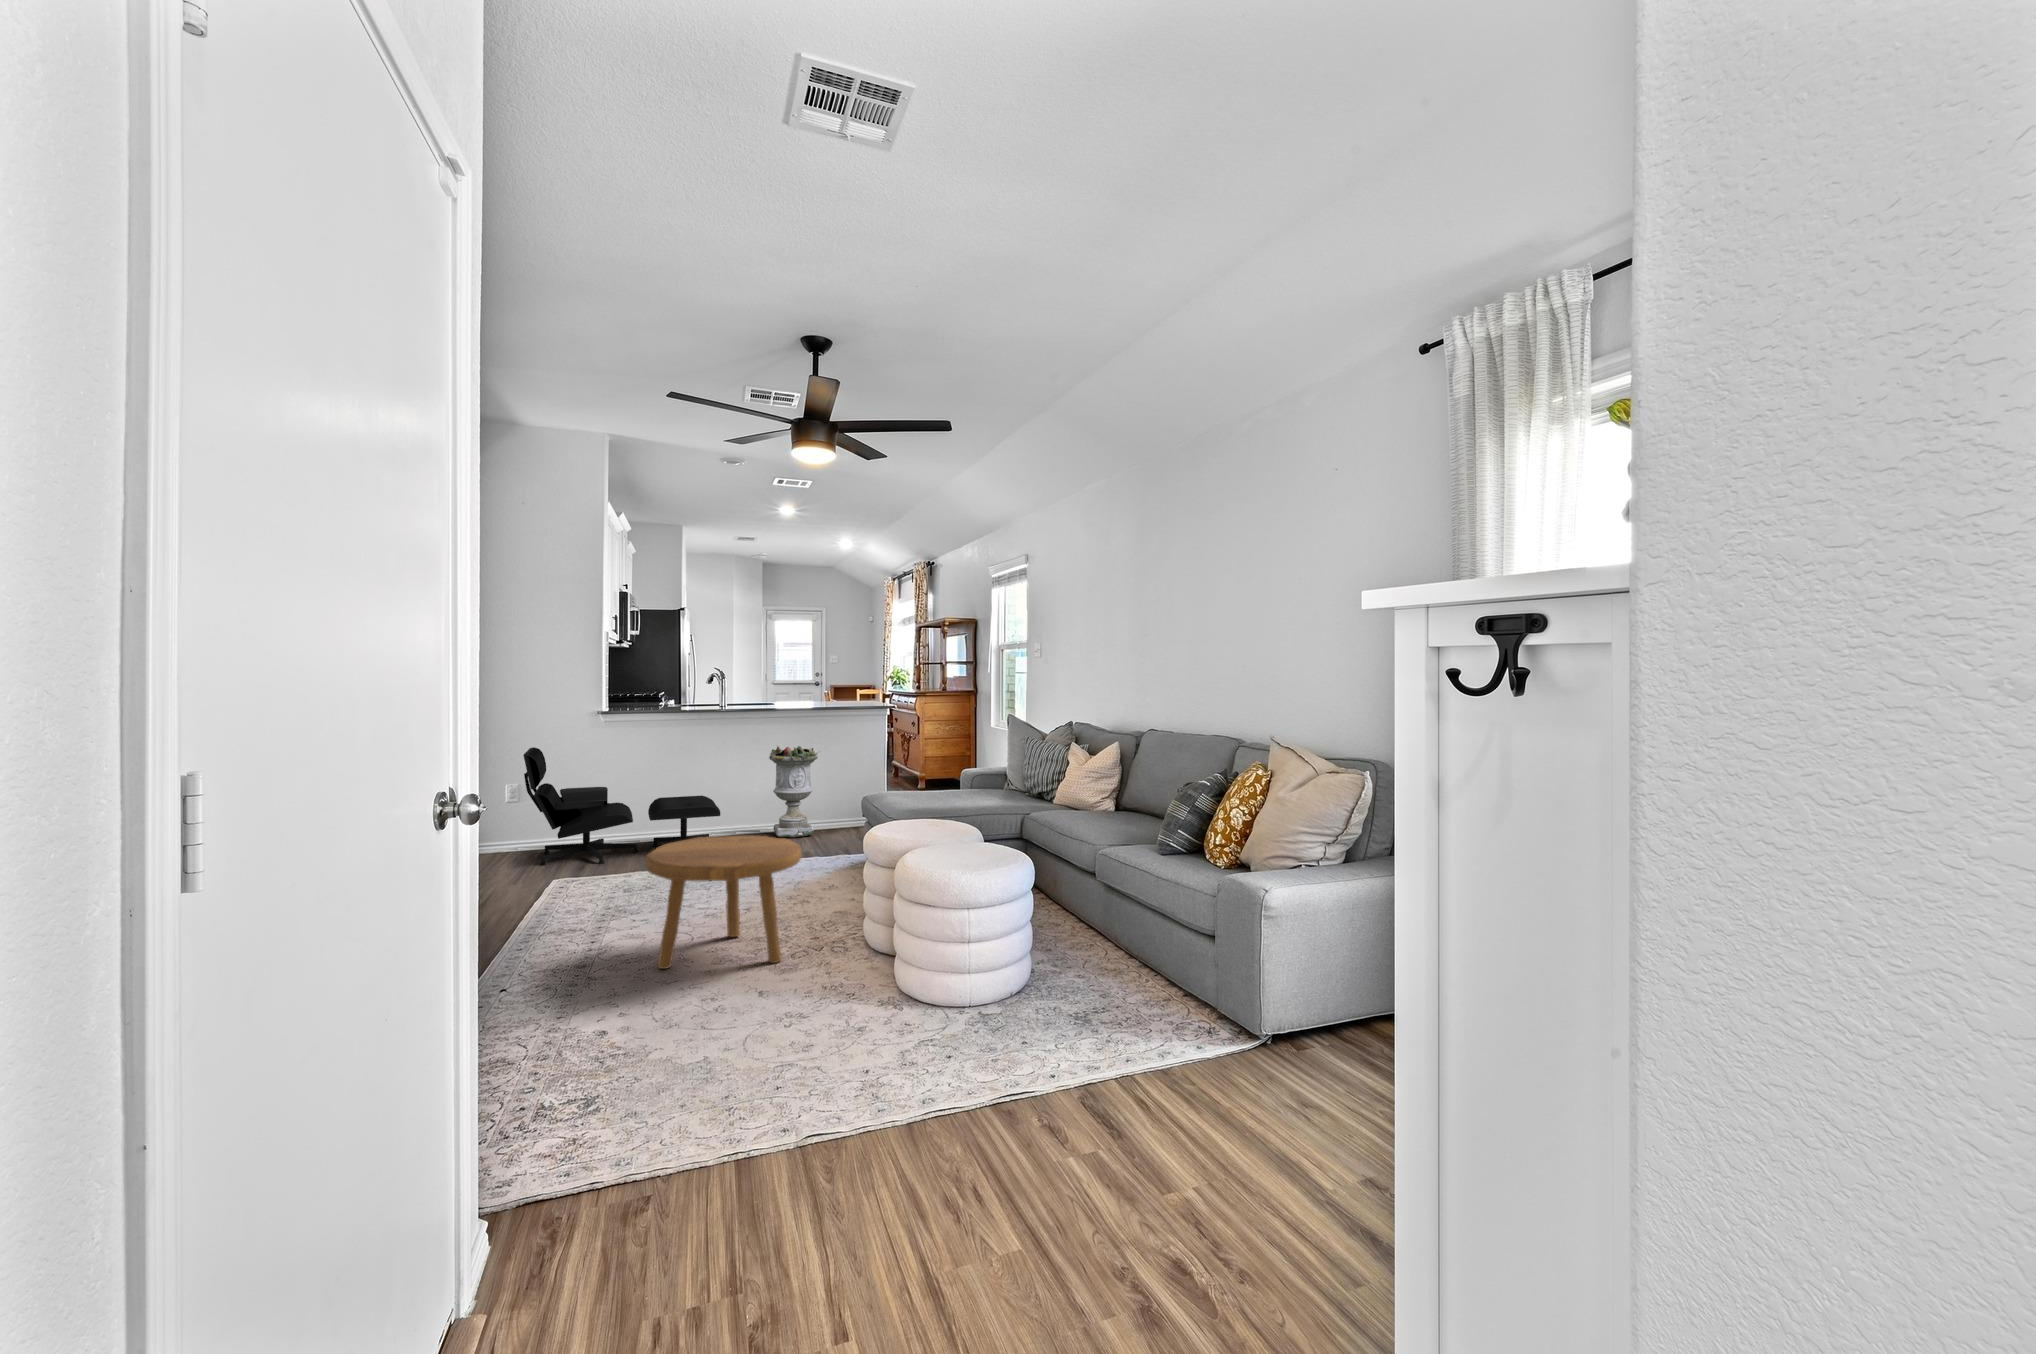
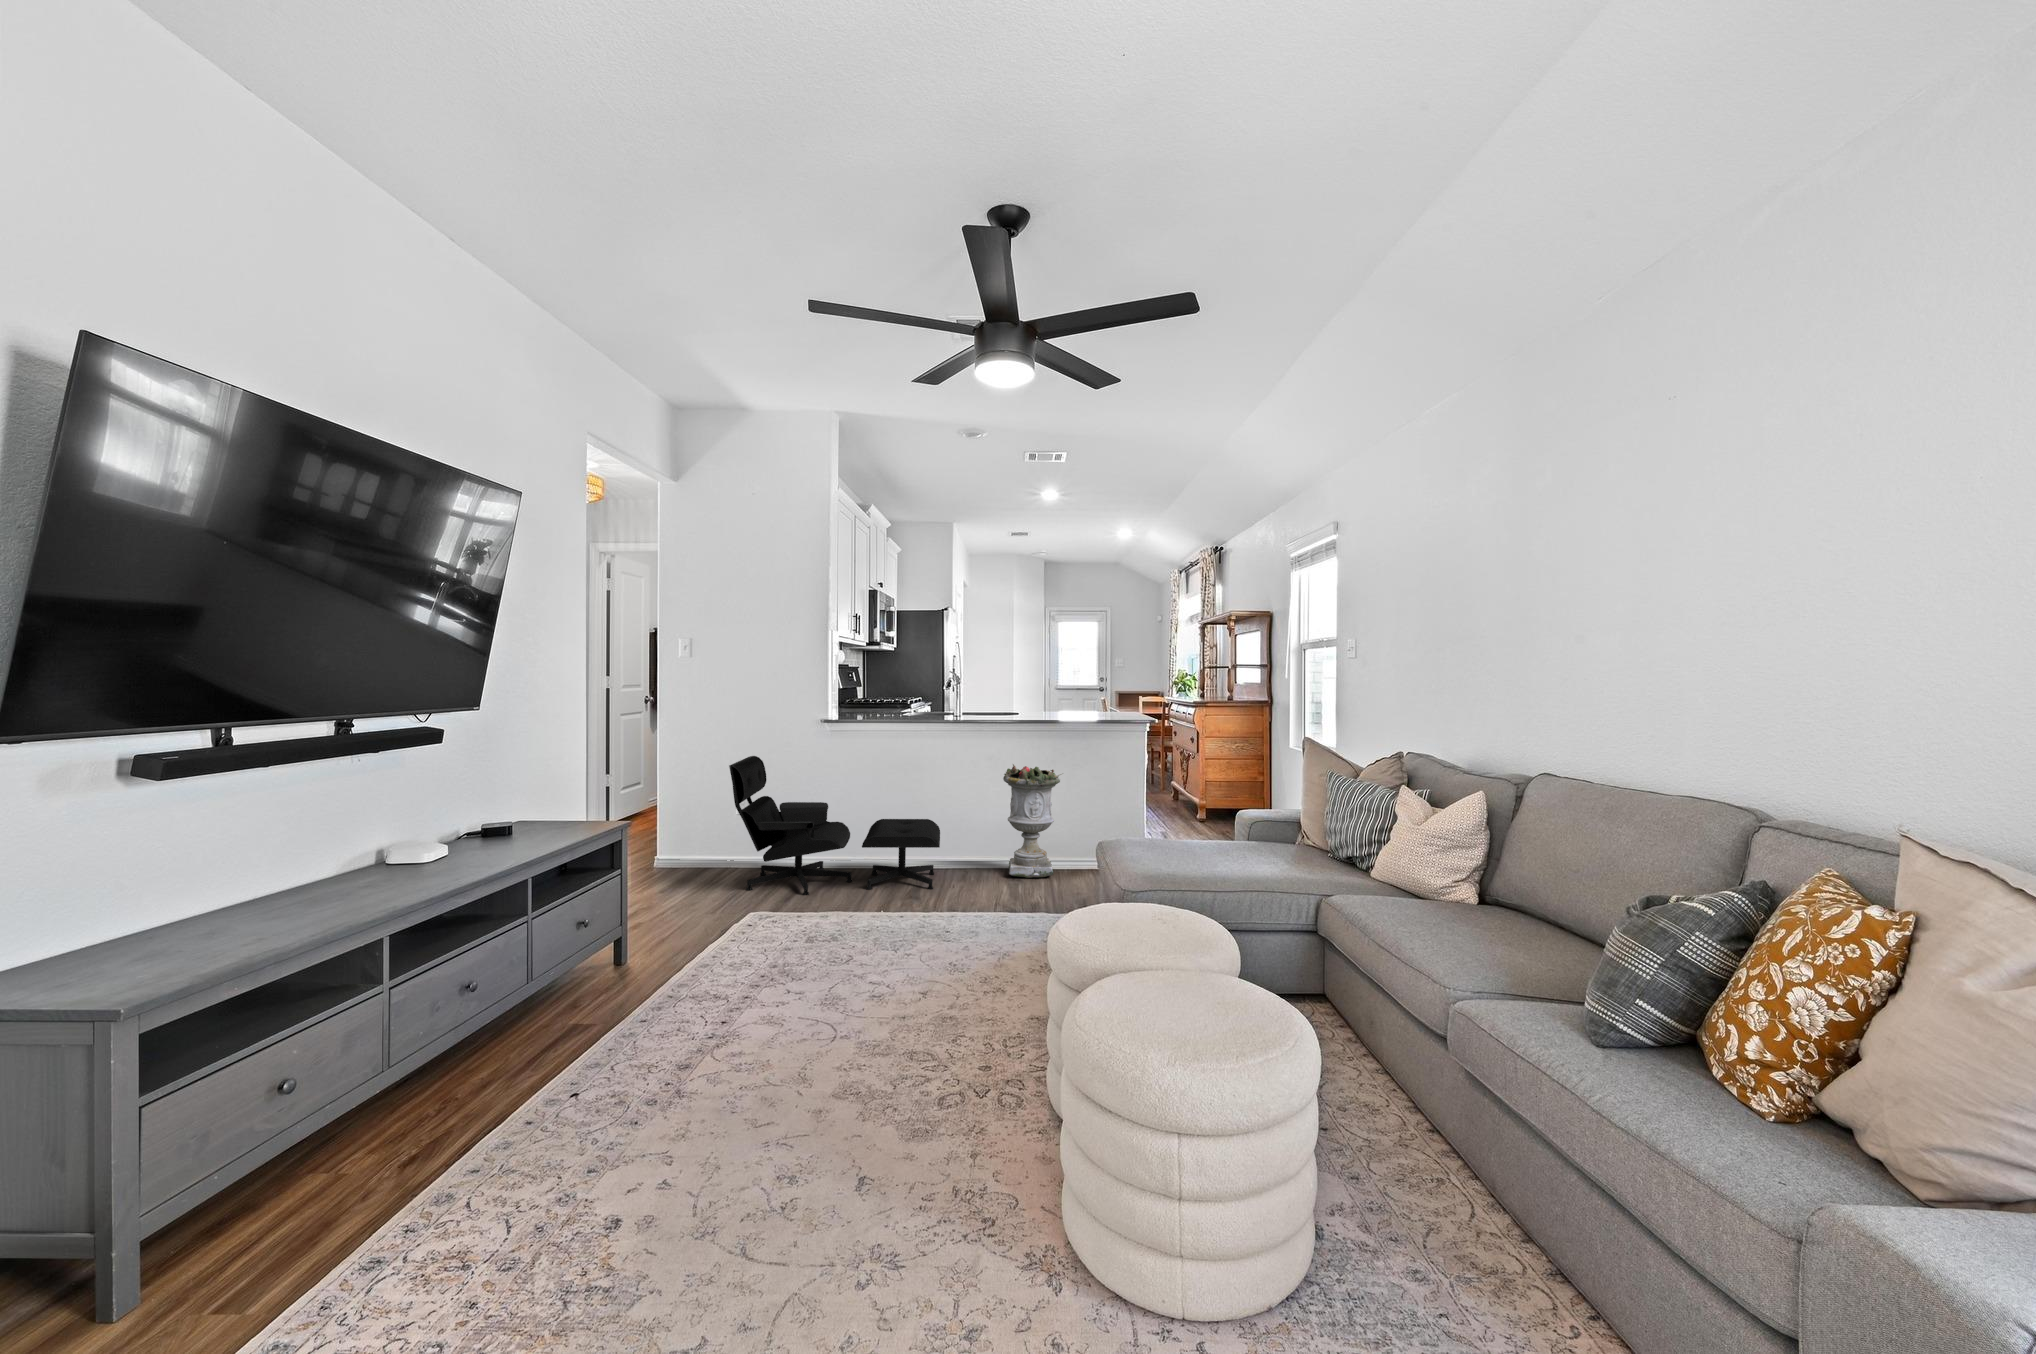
footstool: present [646,836,801,969] -> none [742,904,960,1120]

